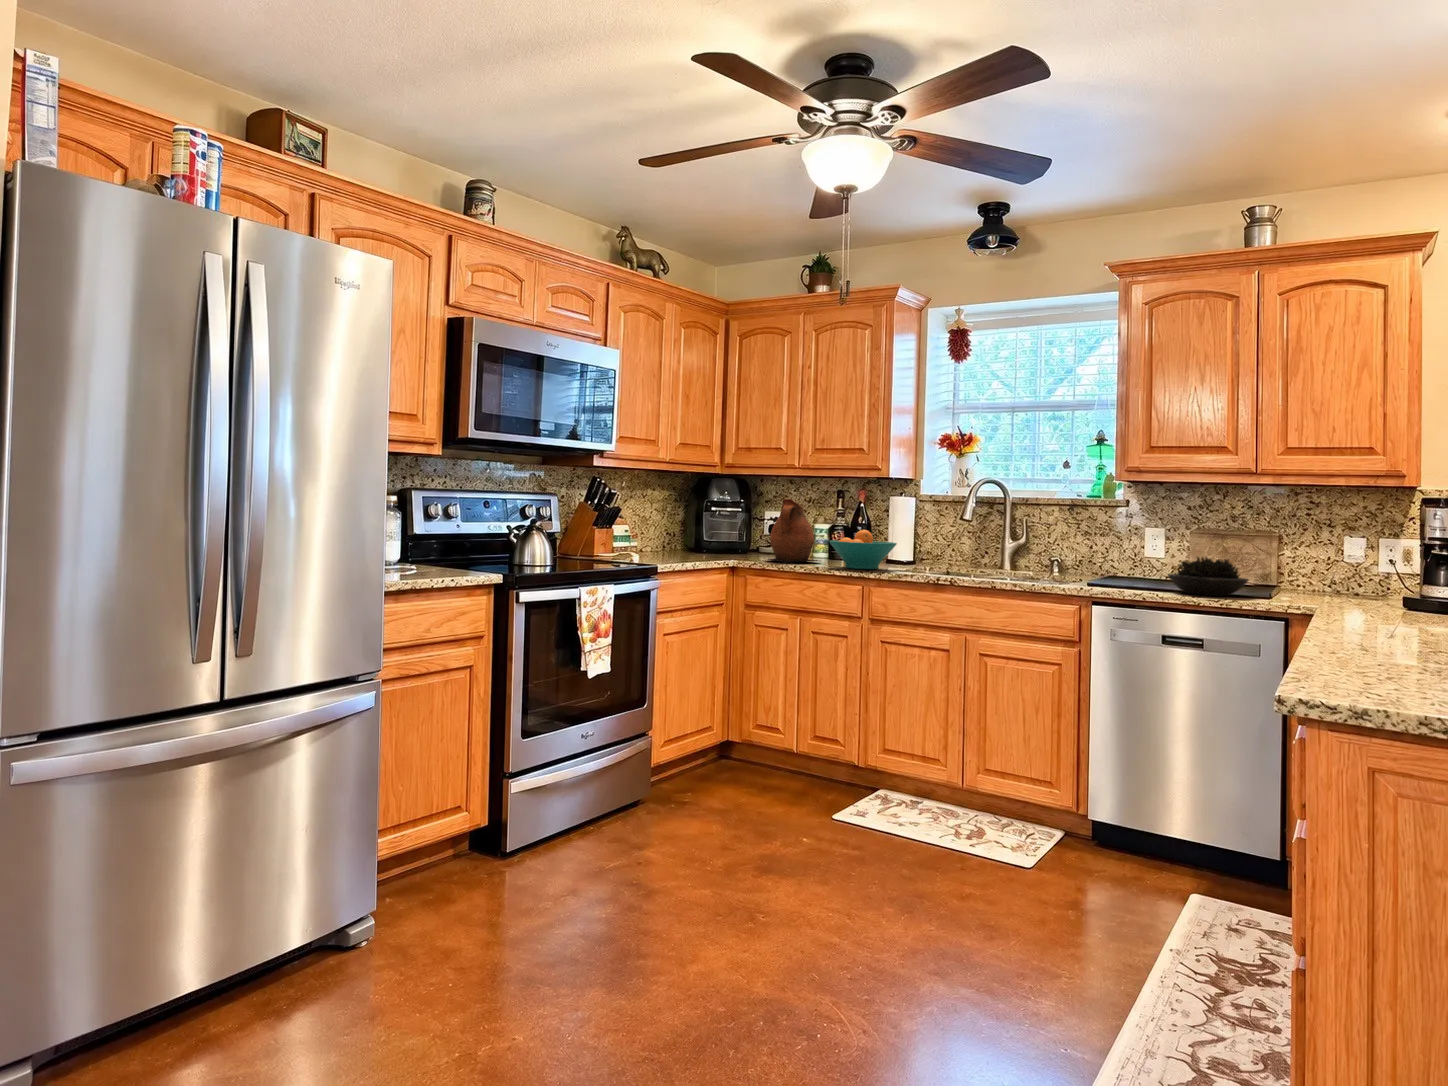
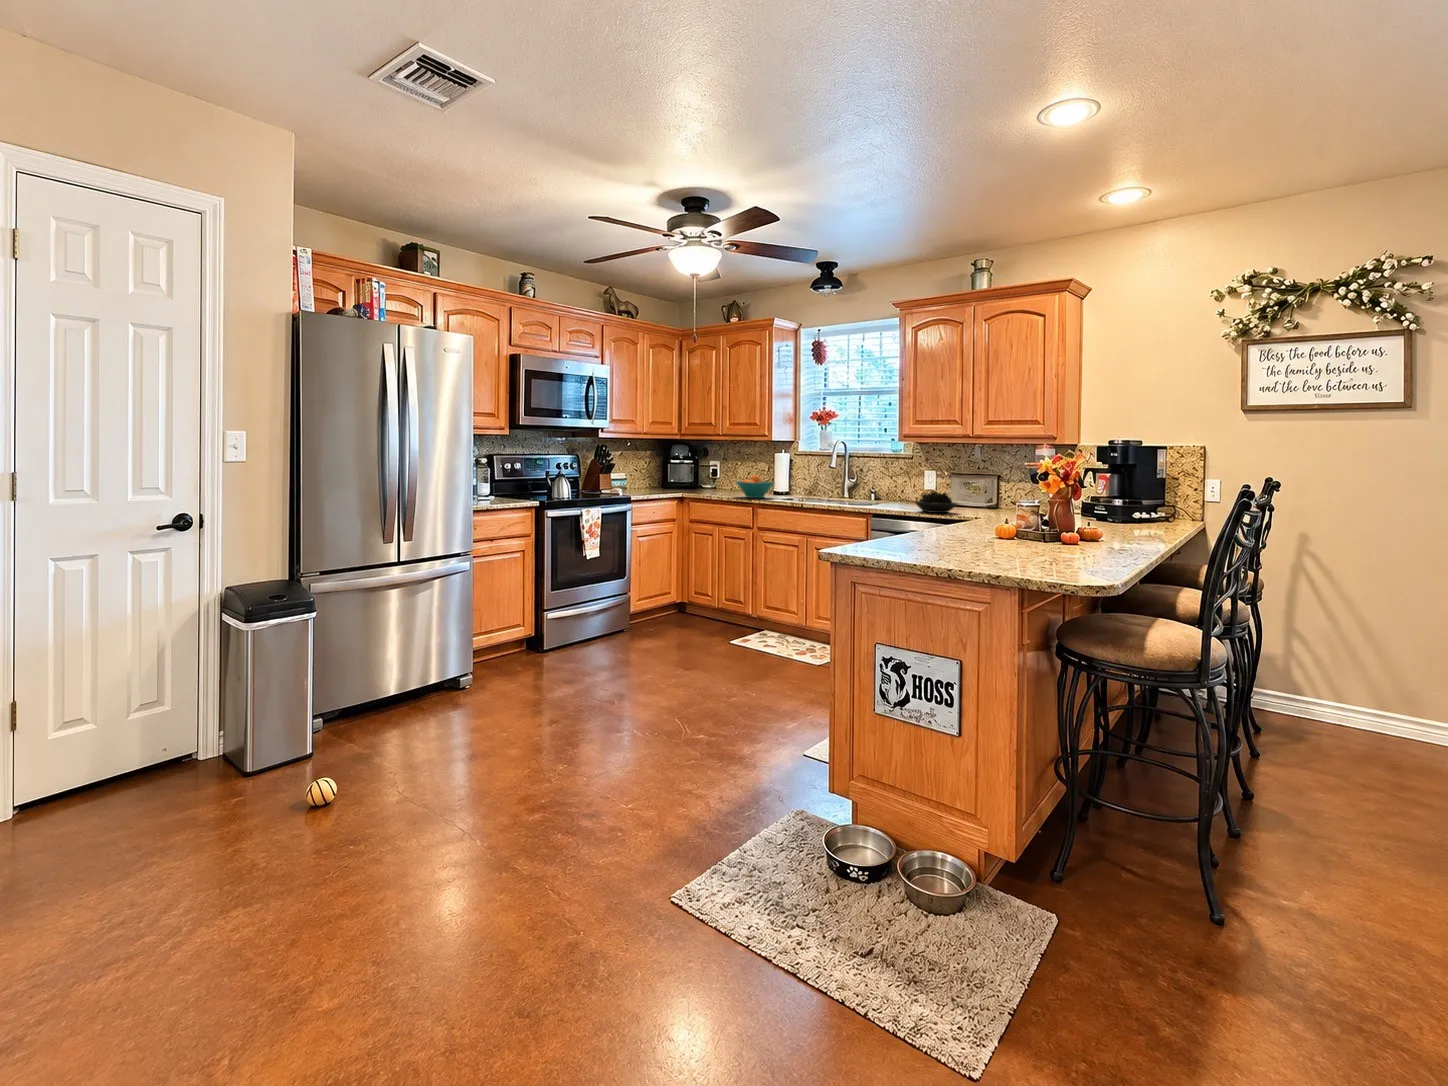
ceramic pitcher: present [764,499,821,562] -> none [700,455,736,494]

